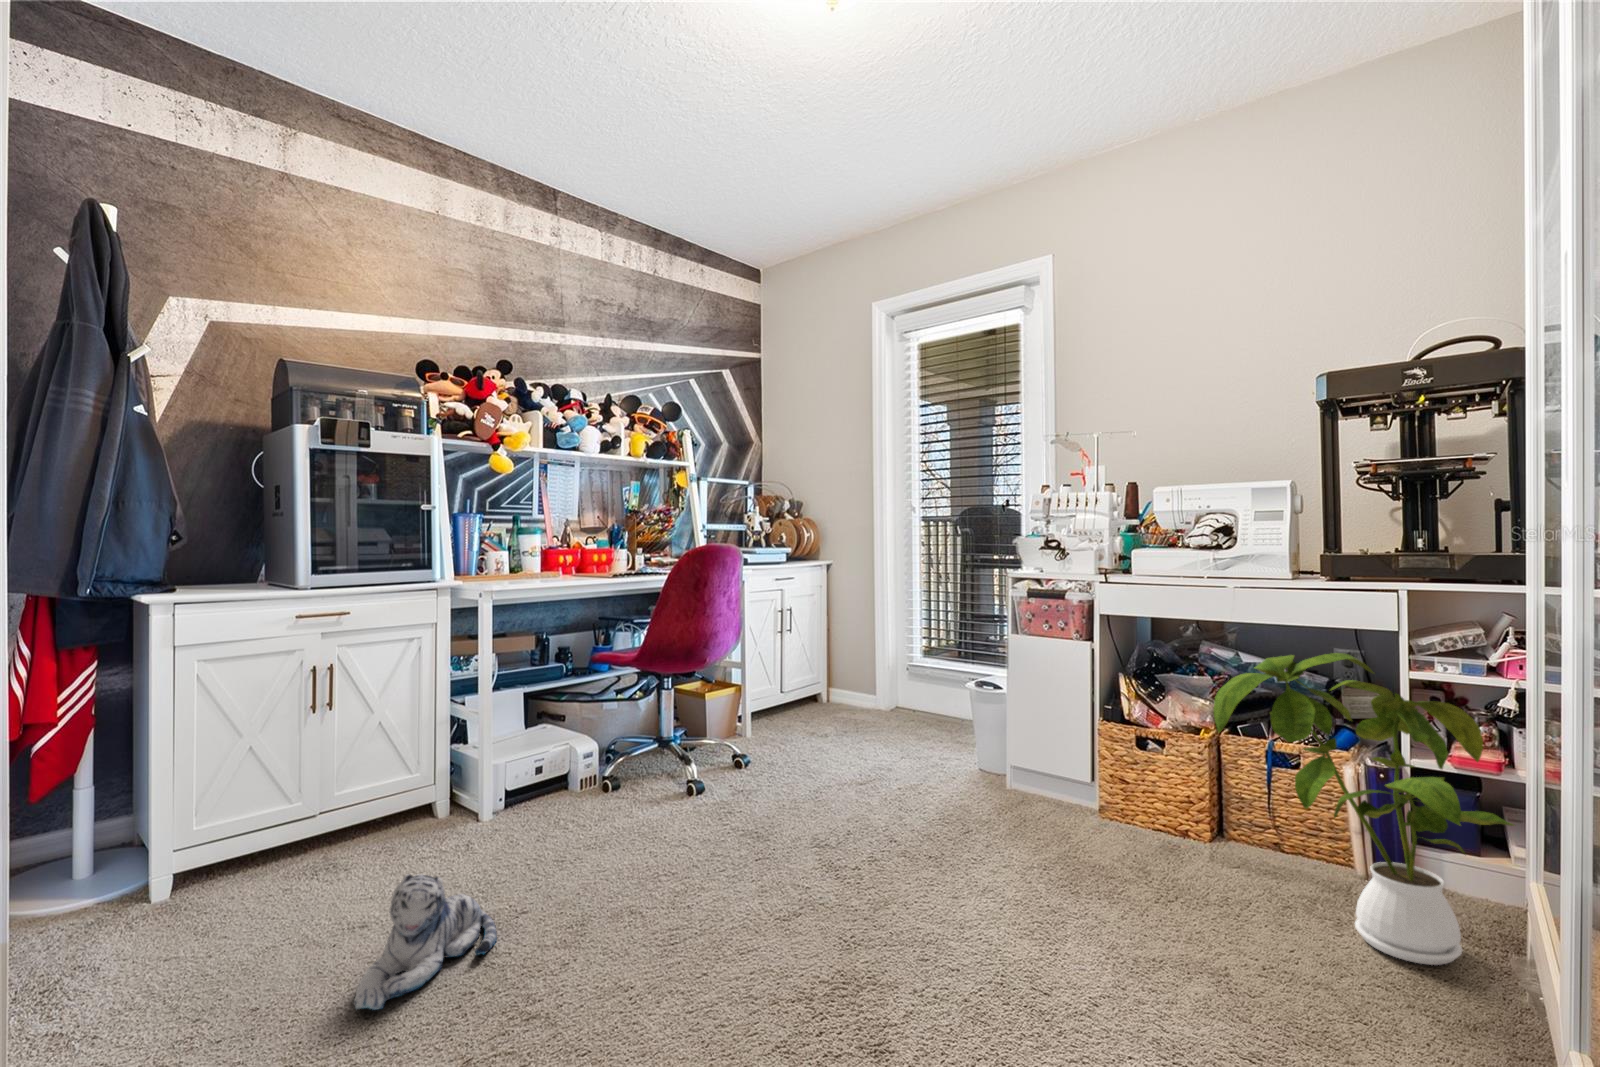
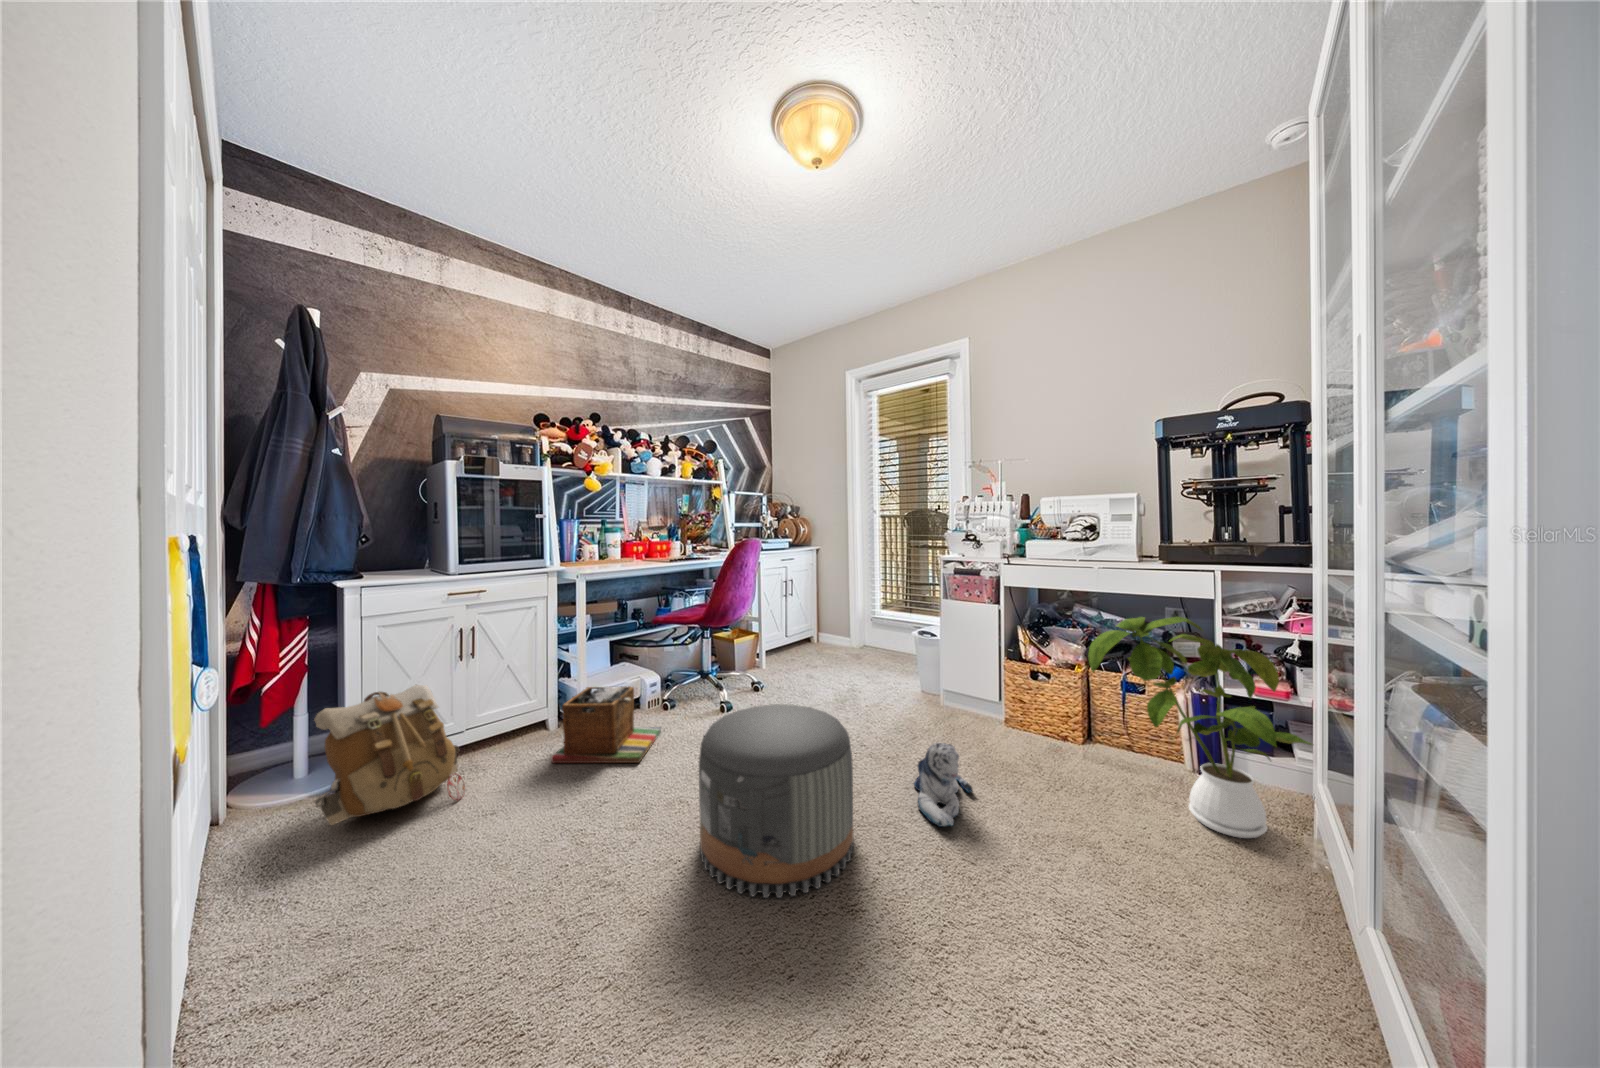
backpack: none [114,745,321,939] -> present [314,685,465,825]
laundry basket: none [442,756,598,864] -> present [551,686,661,763]
pouf: none [660,774,877,1033] -> present [699,704,854,898]
plush toy: present [354,874,497,1010] -> present [914,743,973,827]

